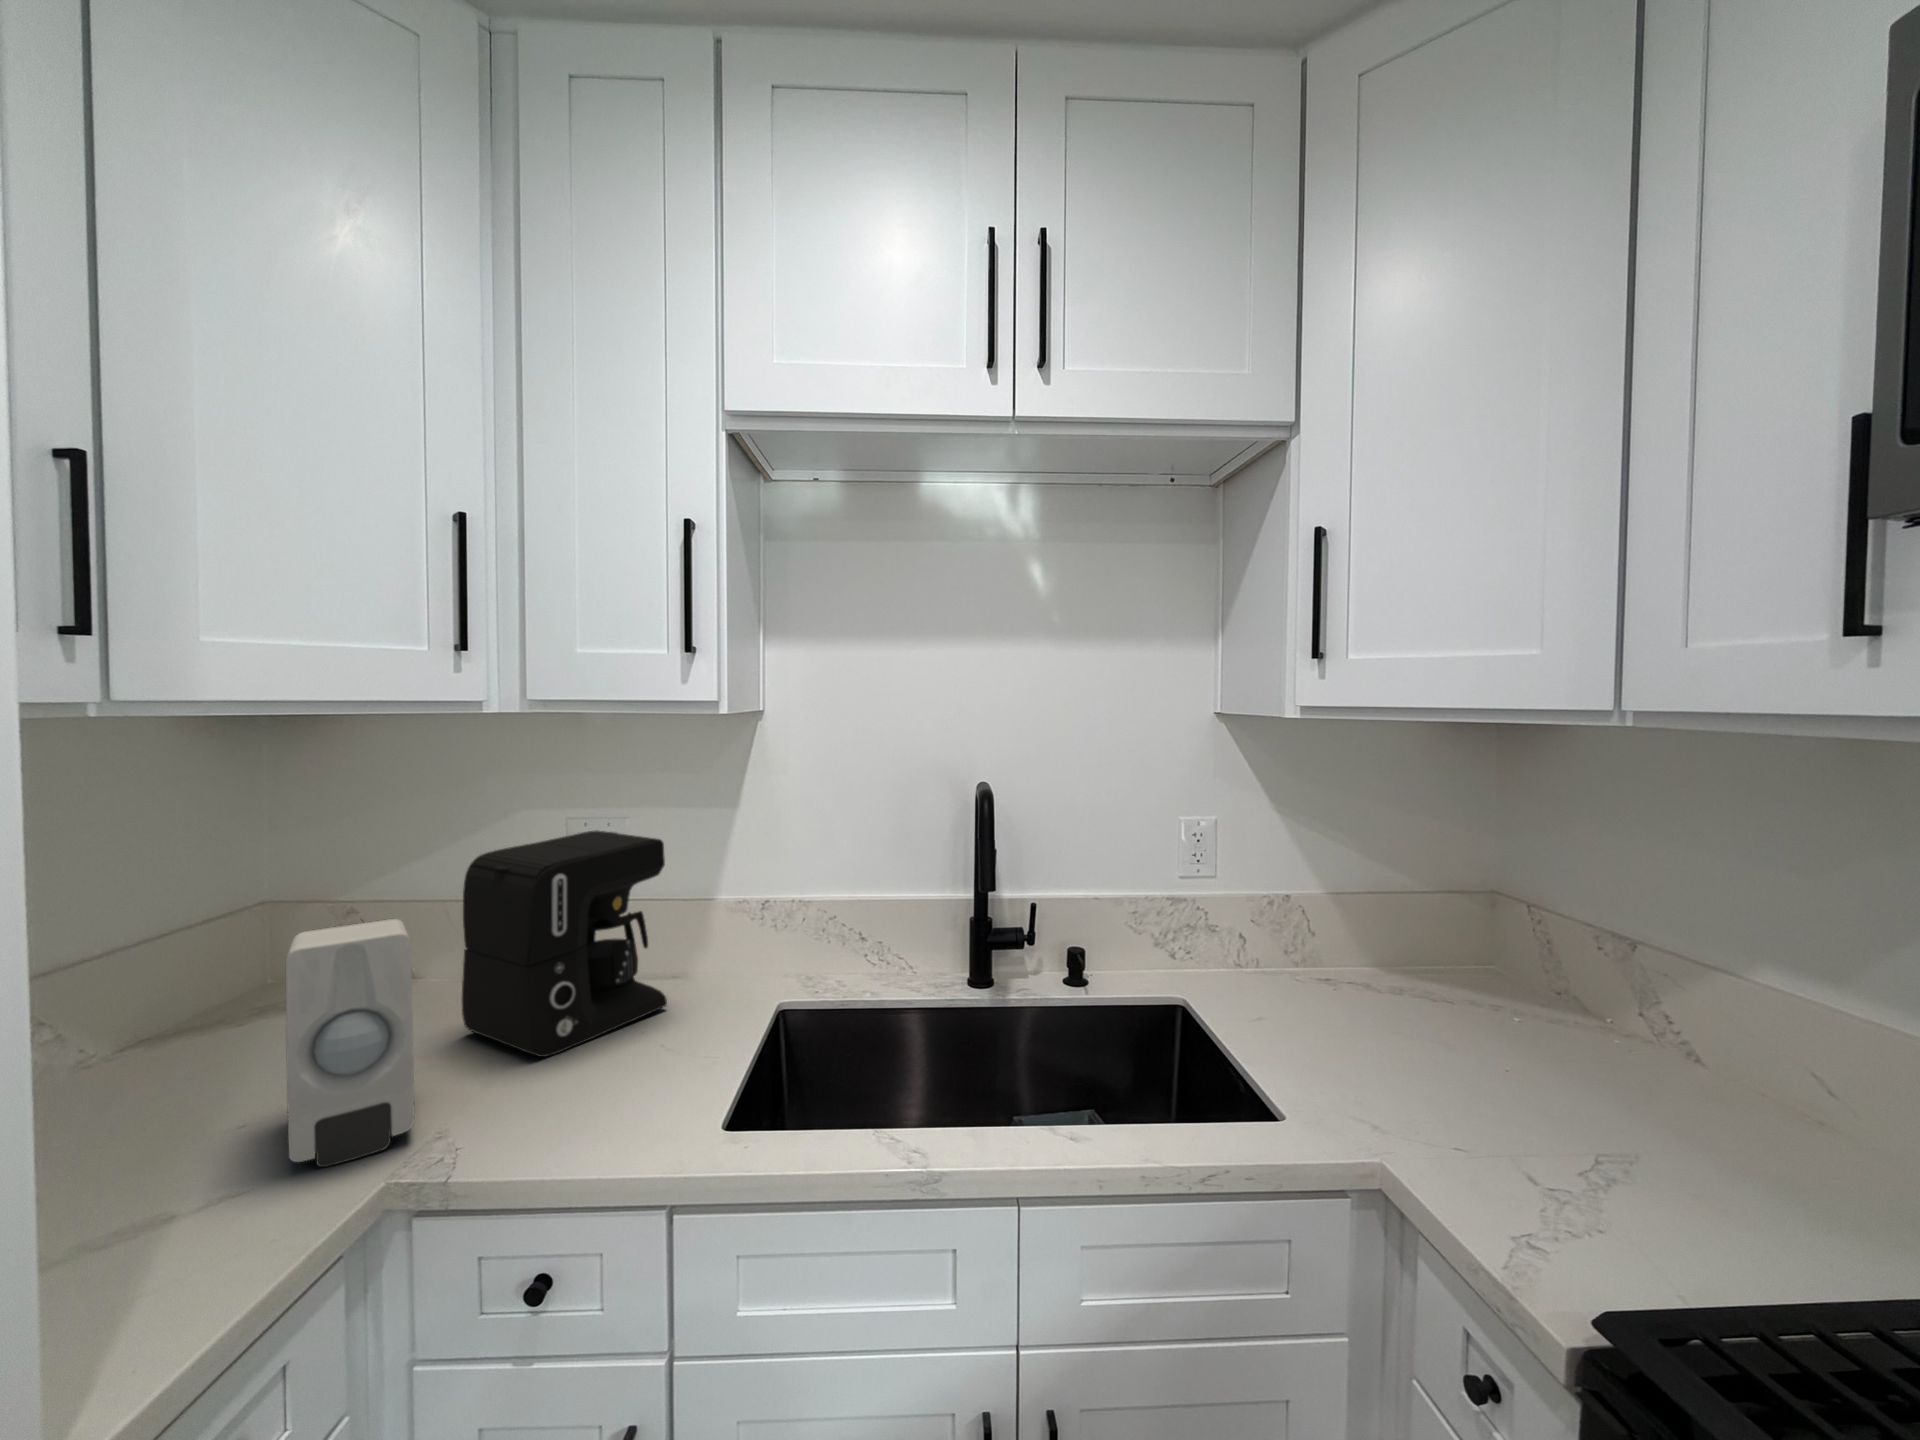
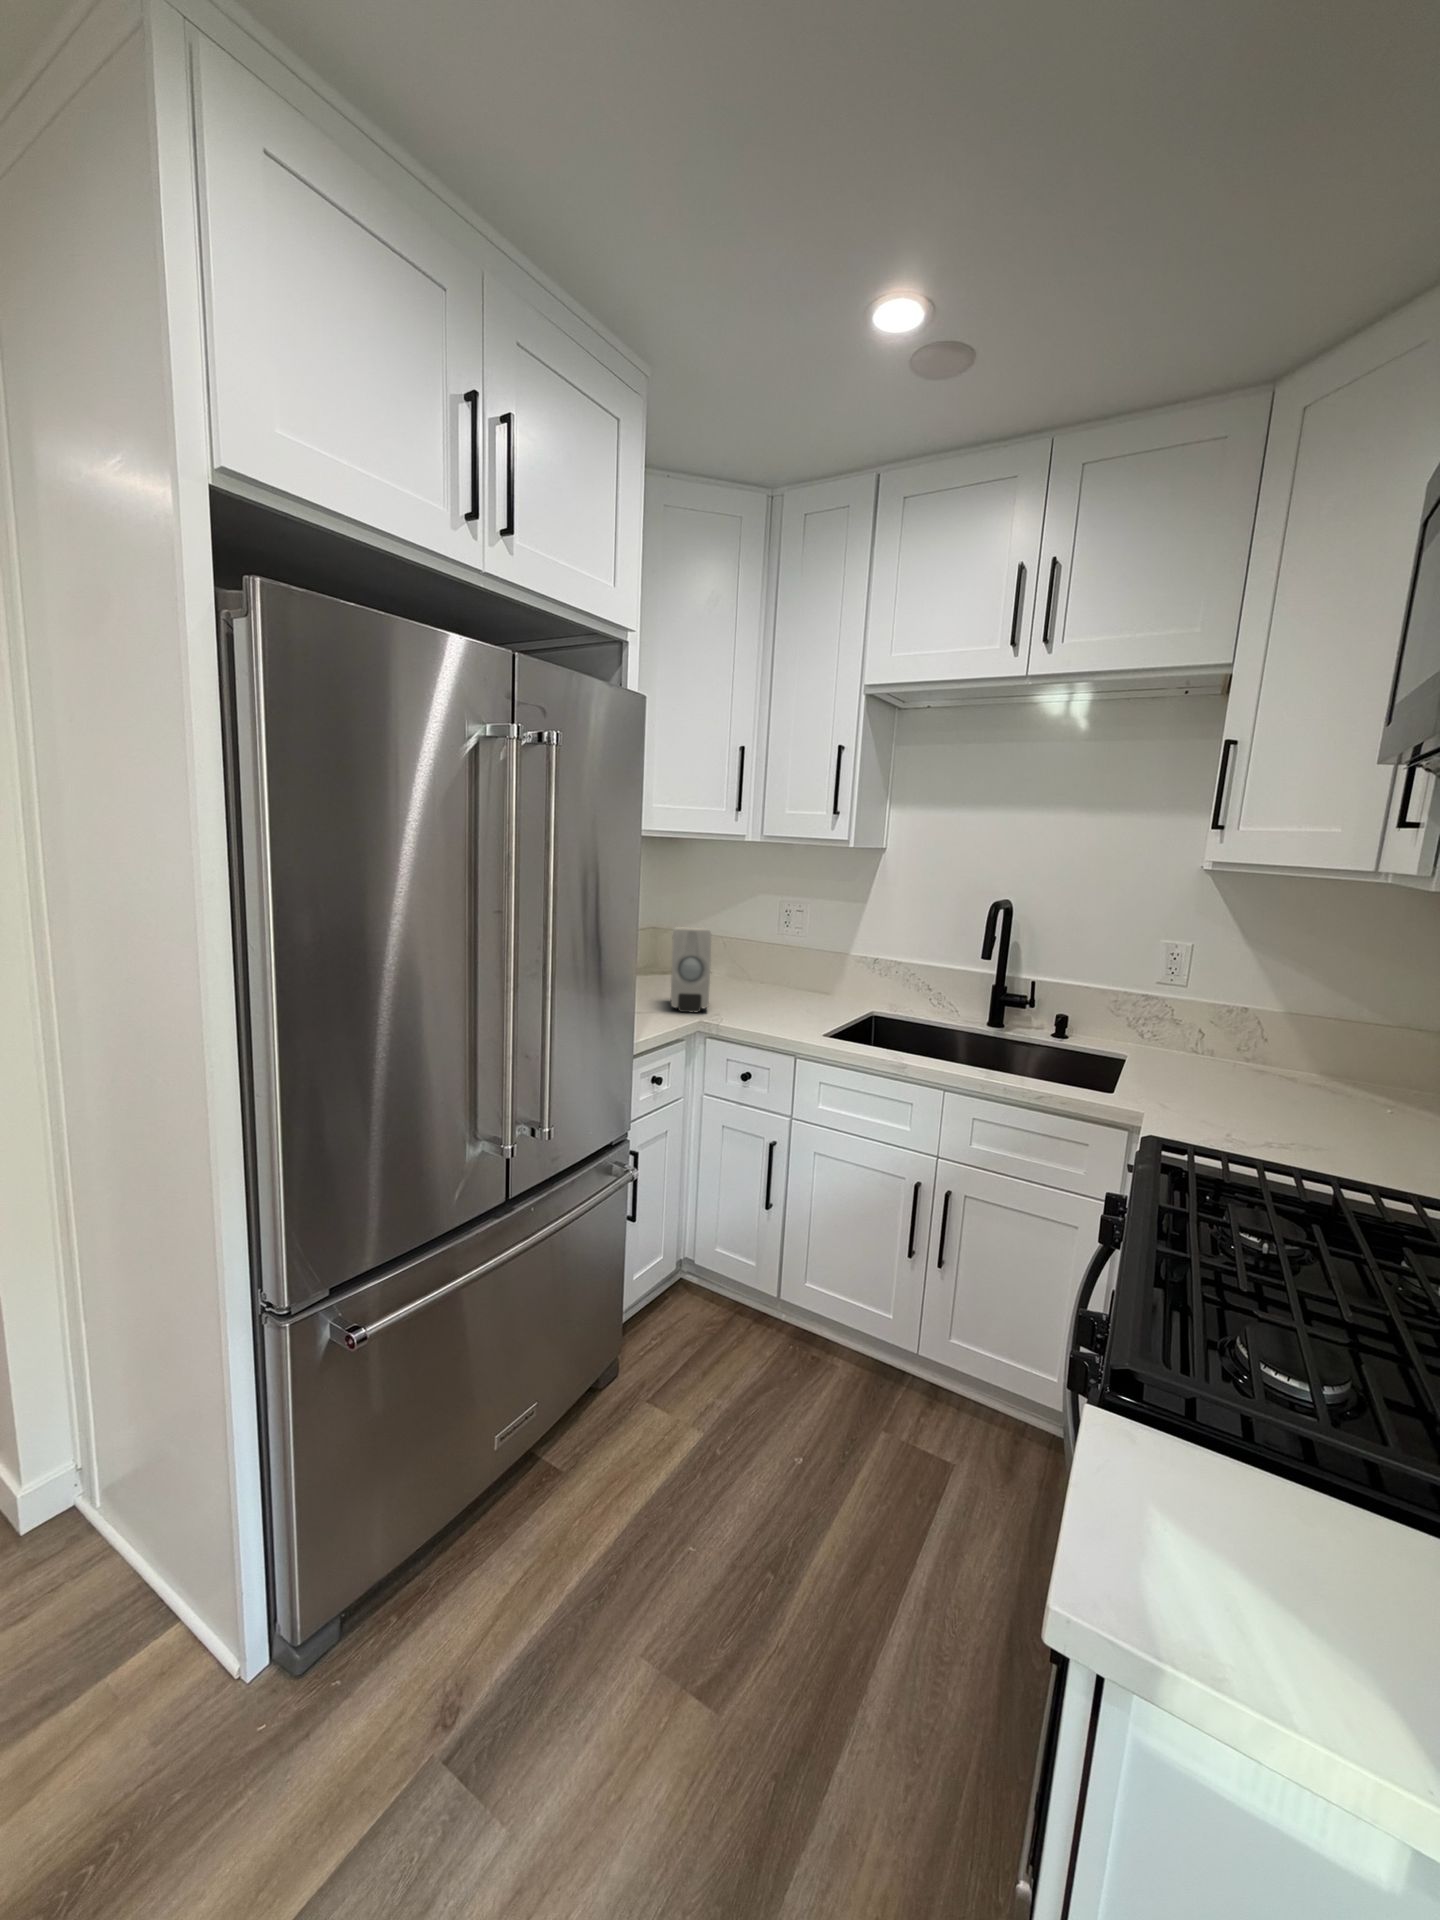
coffee maker: present [462,830,667,1057] -> none [729,908,823,1005]

